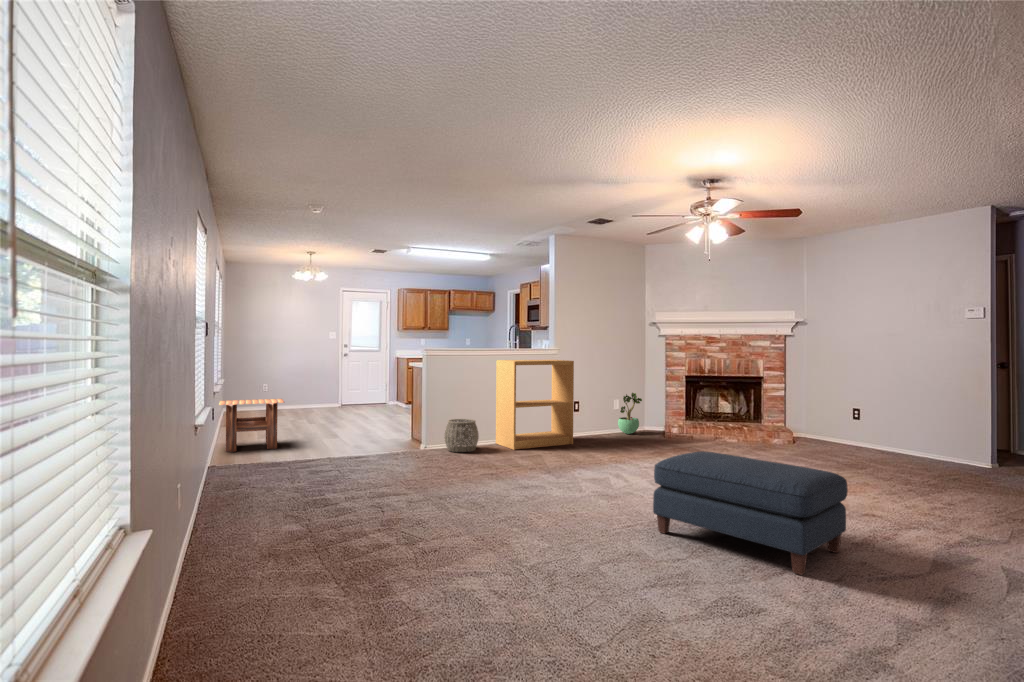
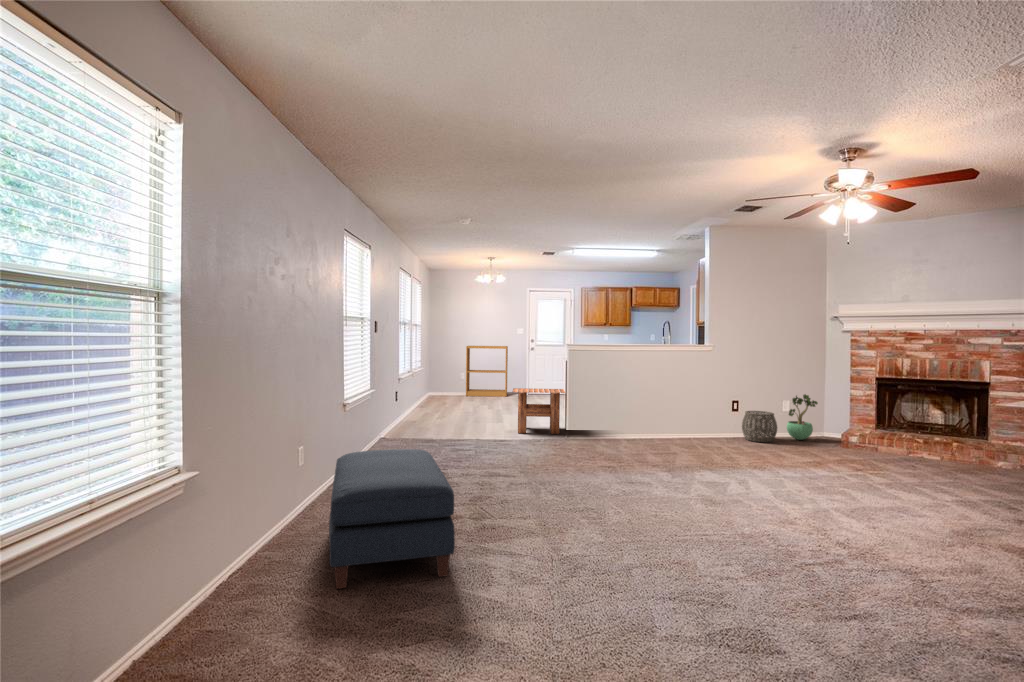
bookshelf: present [496,360,574,450] -> present [466,346,508,397]
side table: present [219,399,285,452] -> present [512,388,565,434]
woven basket: present [444,419,479,452] -> present [742,411,777,443]
ottoman: present [653,451,848,575] -> present [329,449,455,589]

